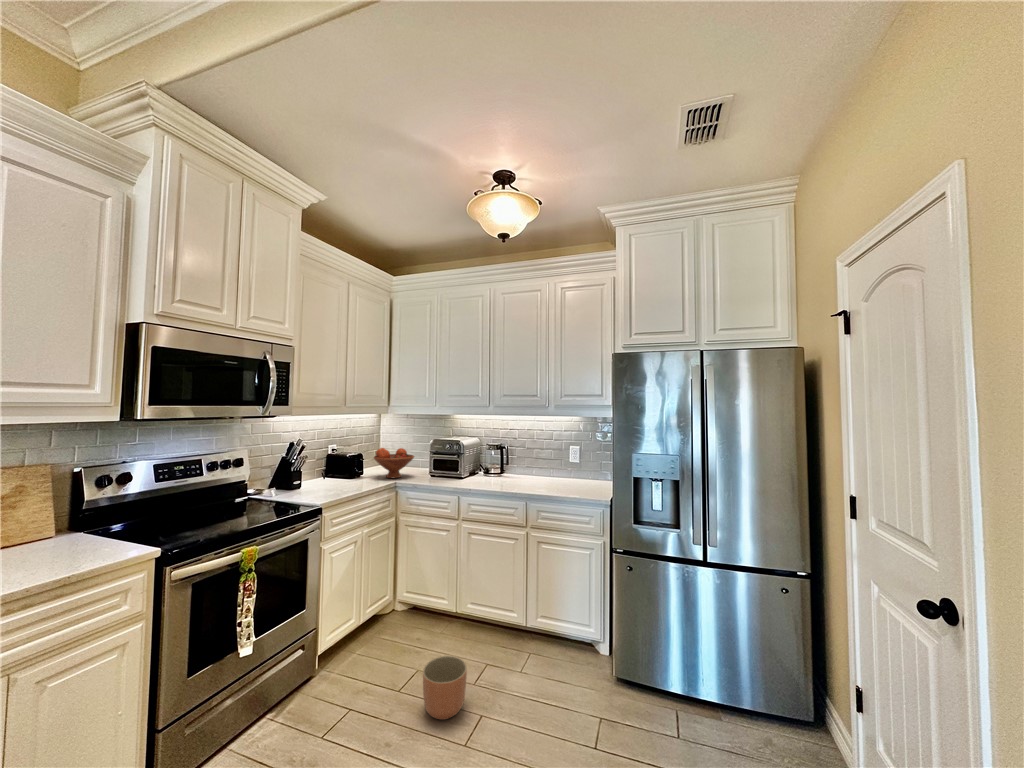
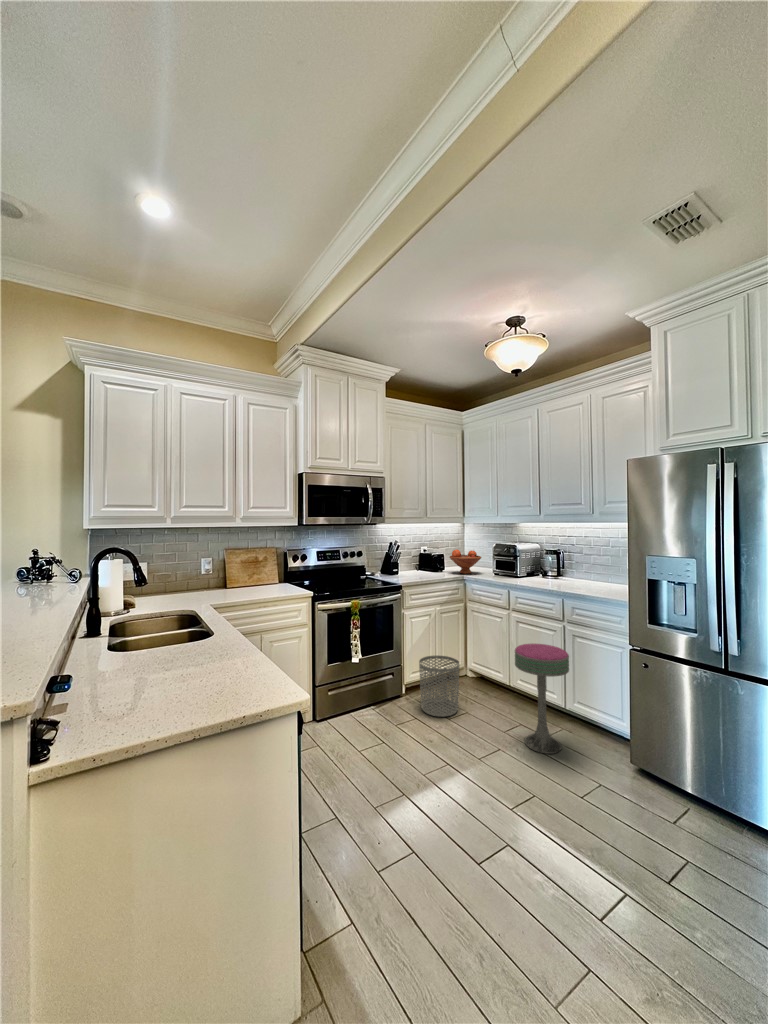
bar stool: none [492,559,552,698] -> present [515,644,569,754]
waste bin: none [351,598,410,695] -> present [419,656,459,717]
planter: present [423,656,467,720] -> none [458,701,491,743]

